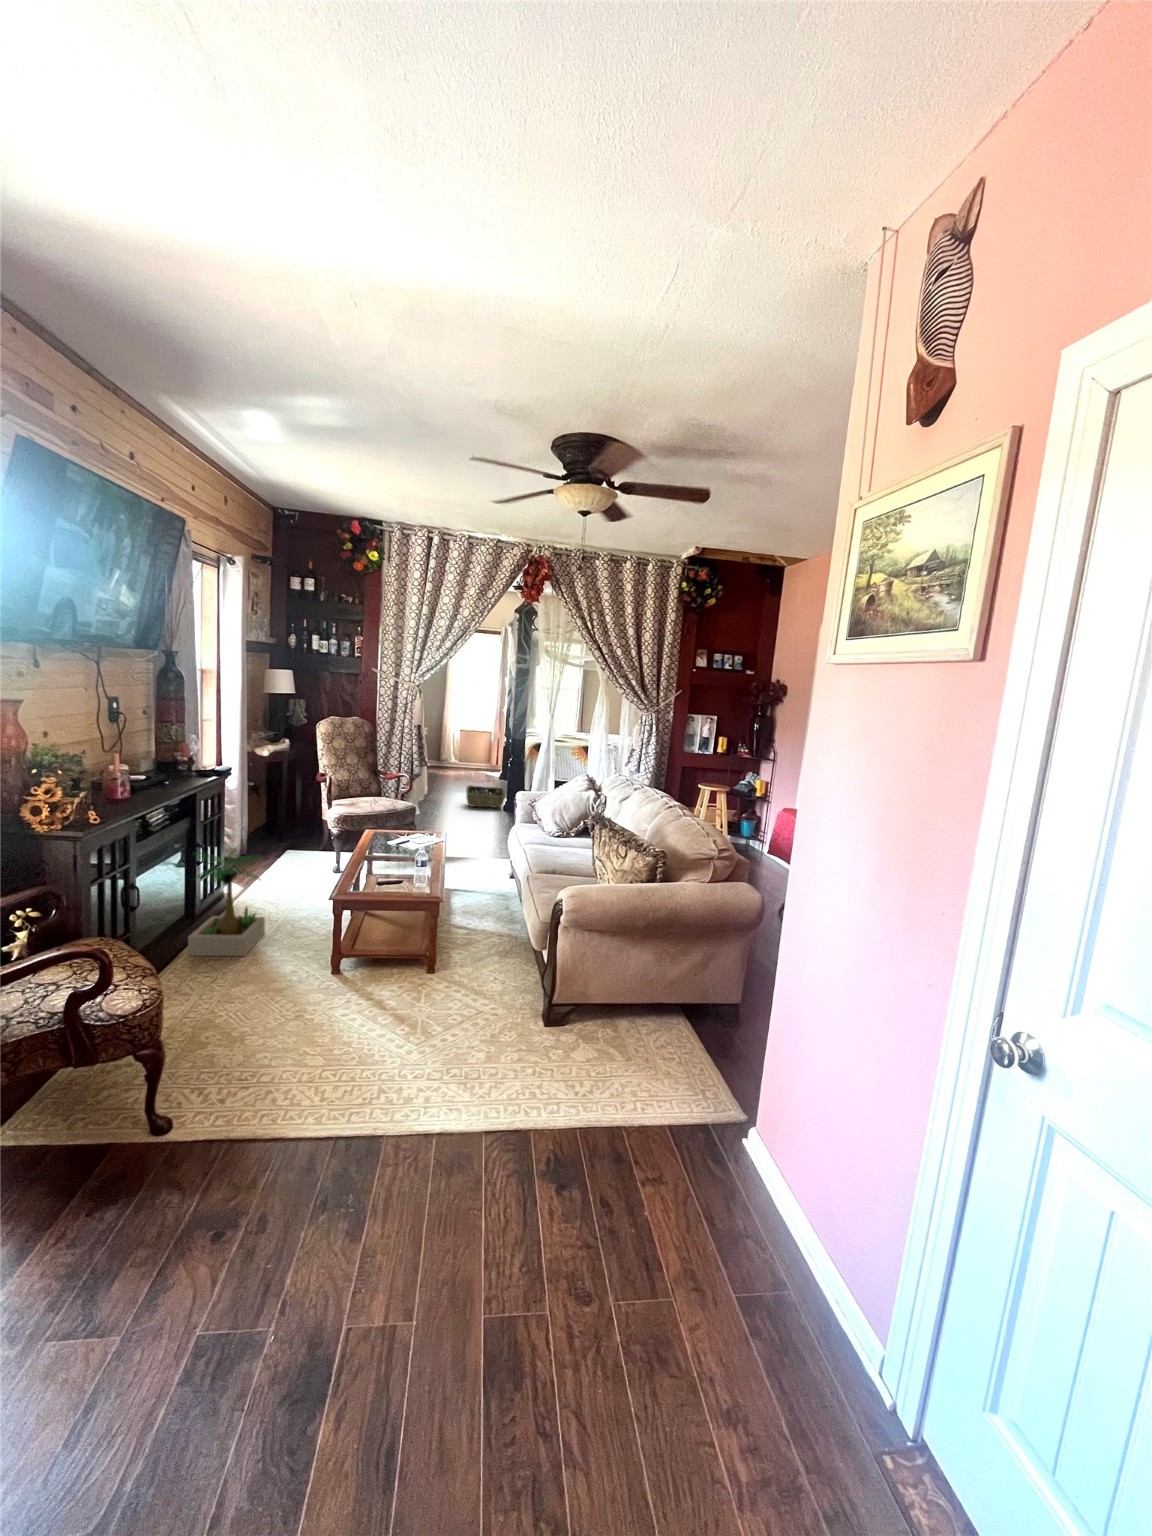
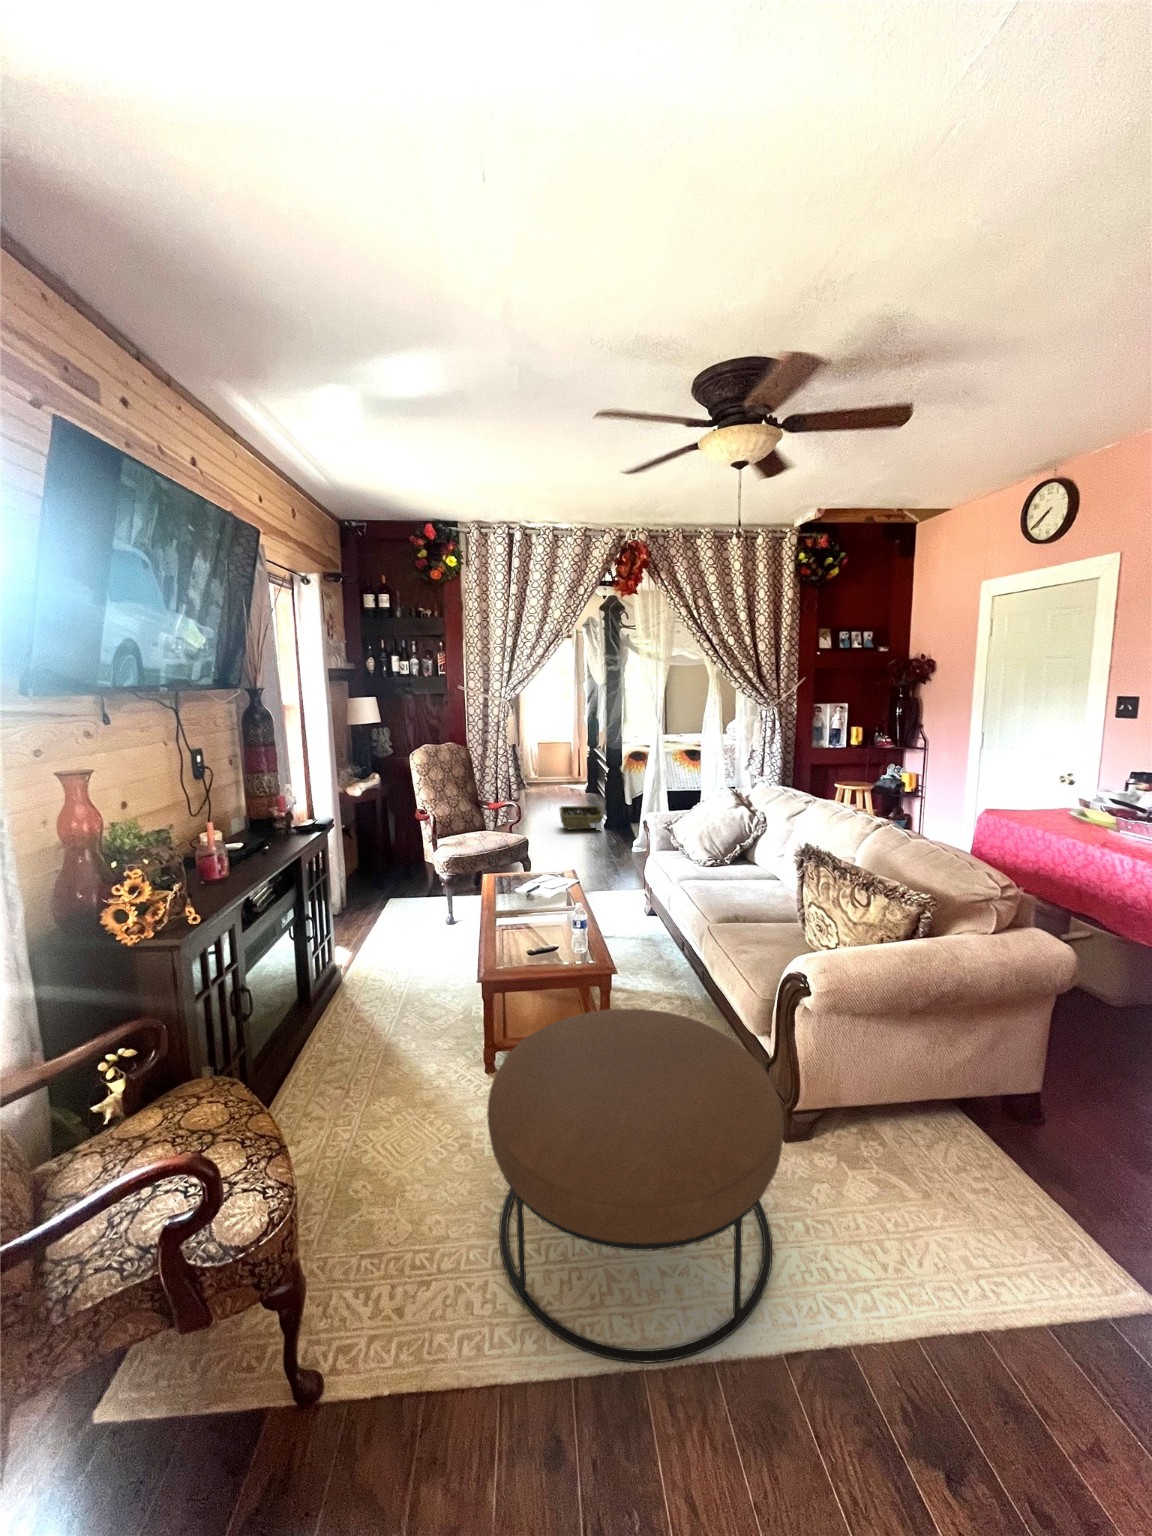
potted plant: present [188,844,265,956] -> none [293,911,397,1059]
ottoman: none [300,919,516,1133] -> present [487,1009,784,1363]

